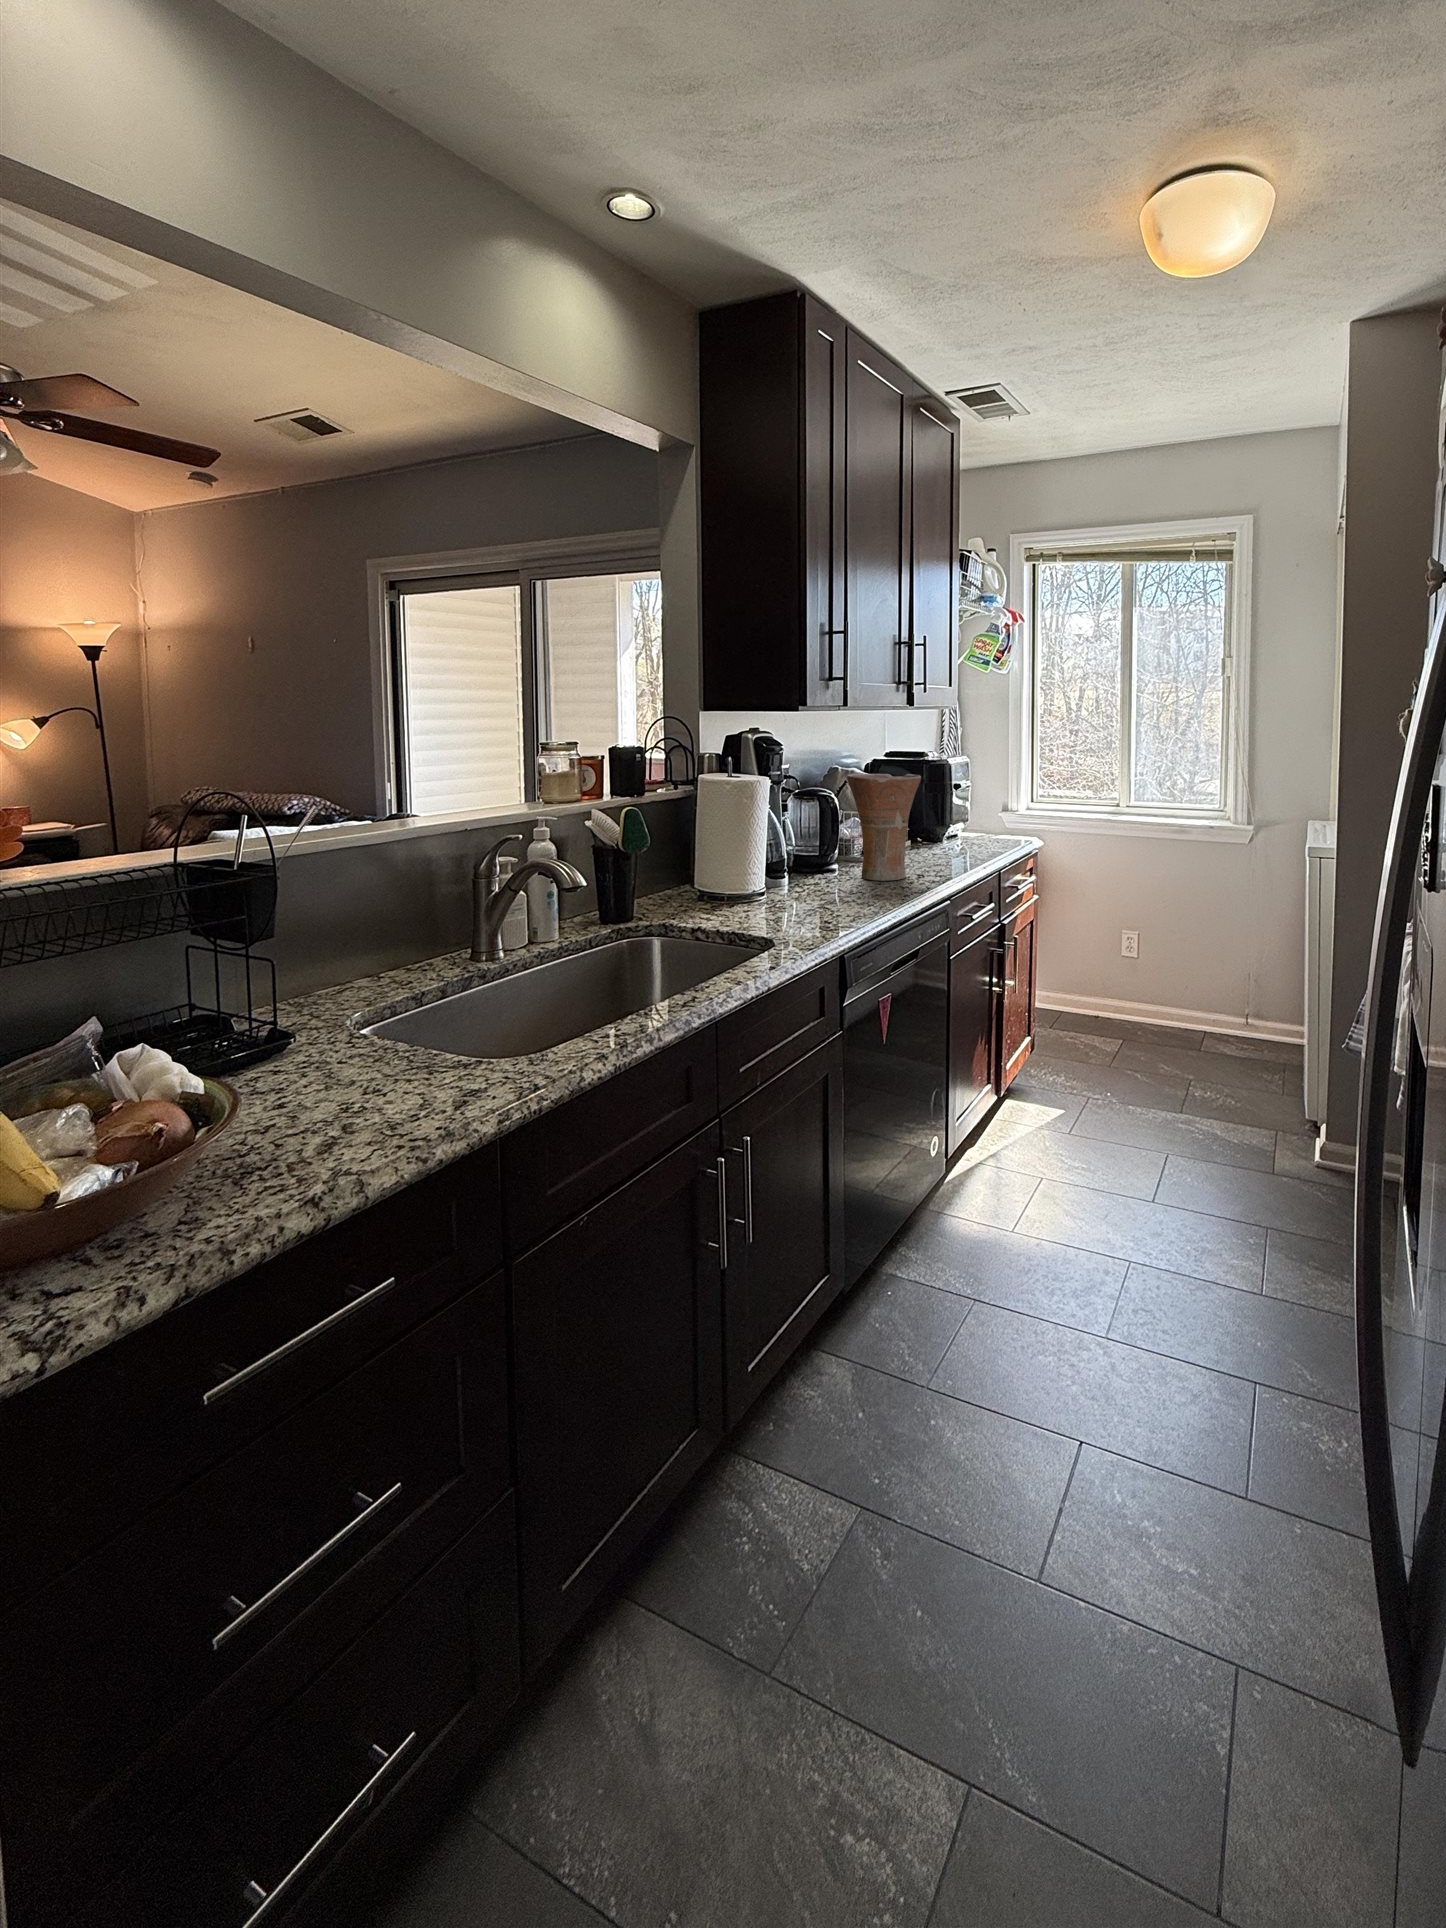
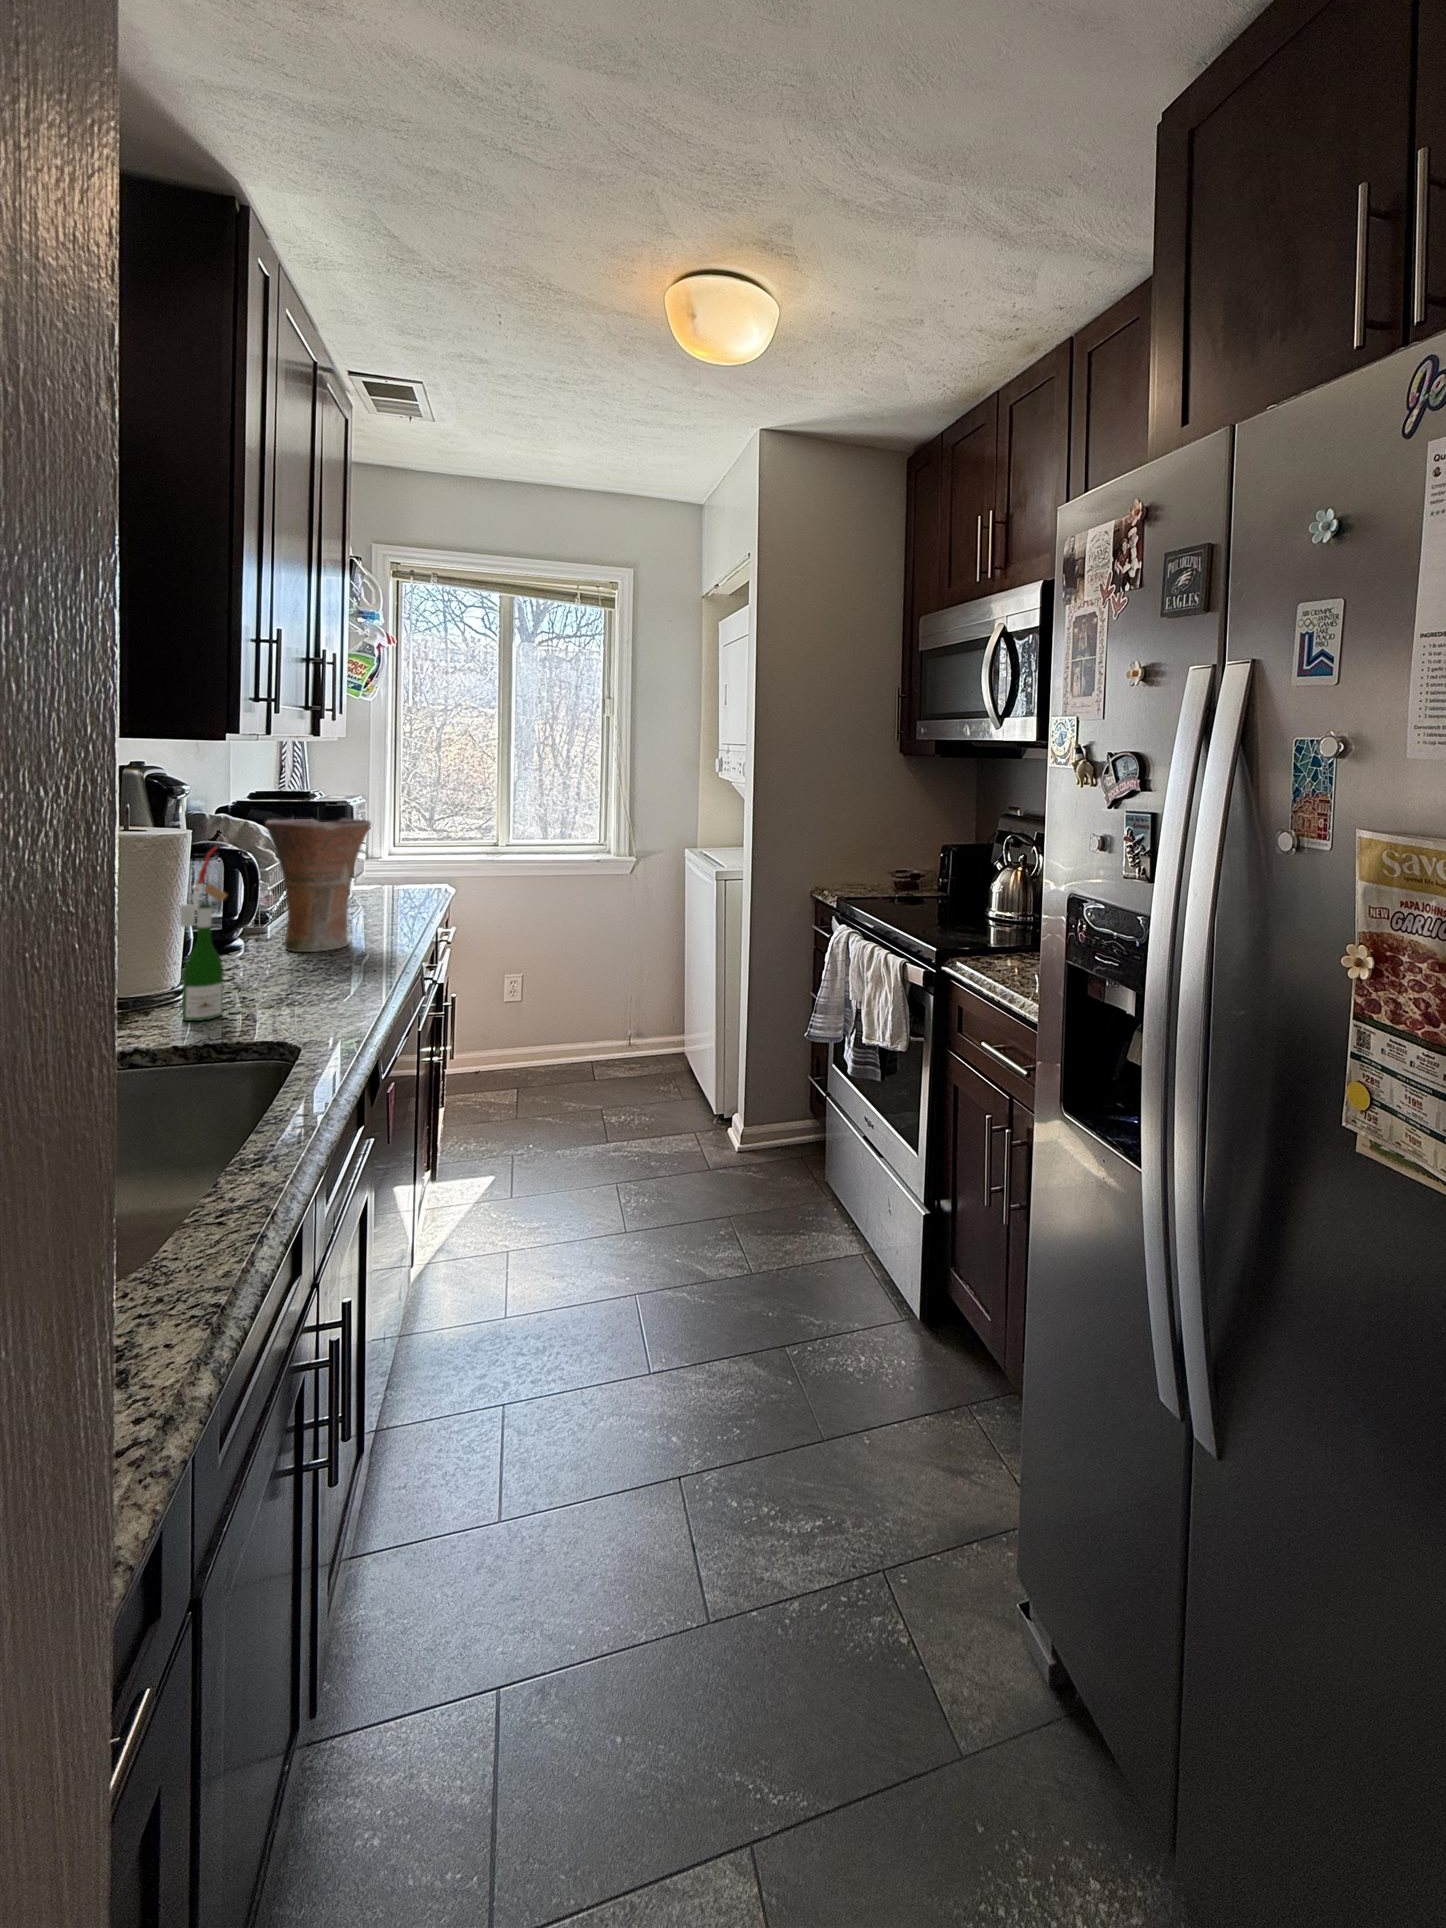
wine bottle: none [745,790,782,917] -> present [180,847,241,1021]

